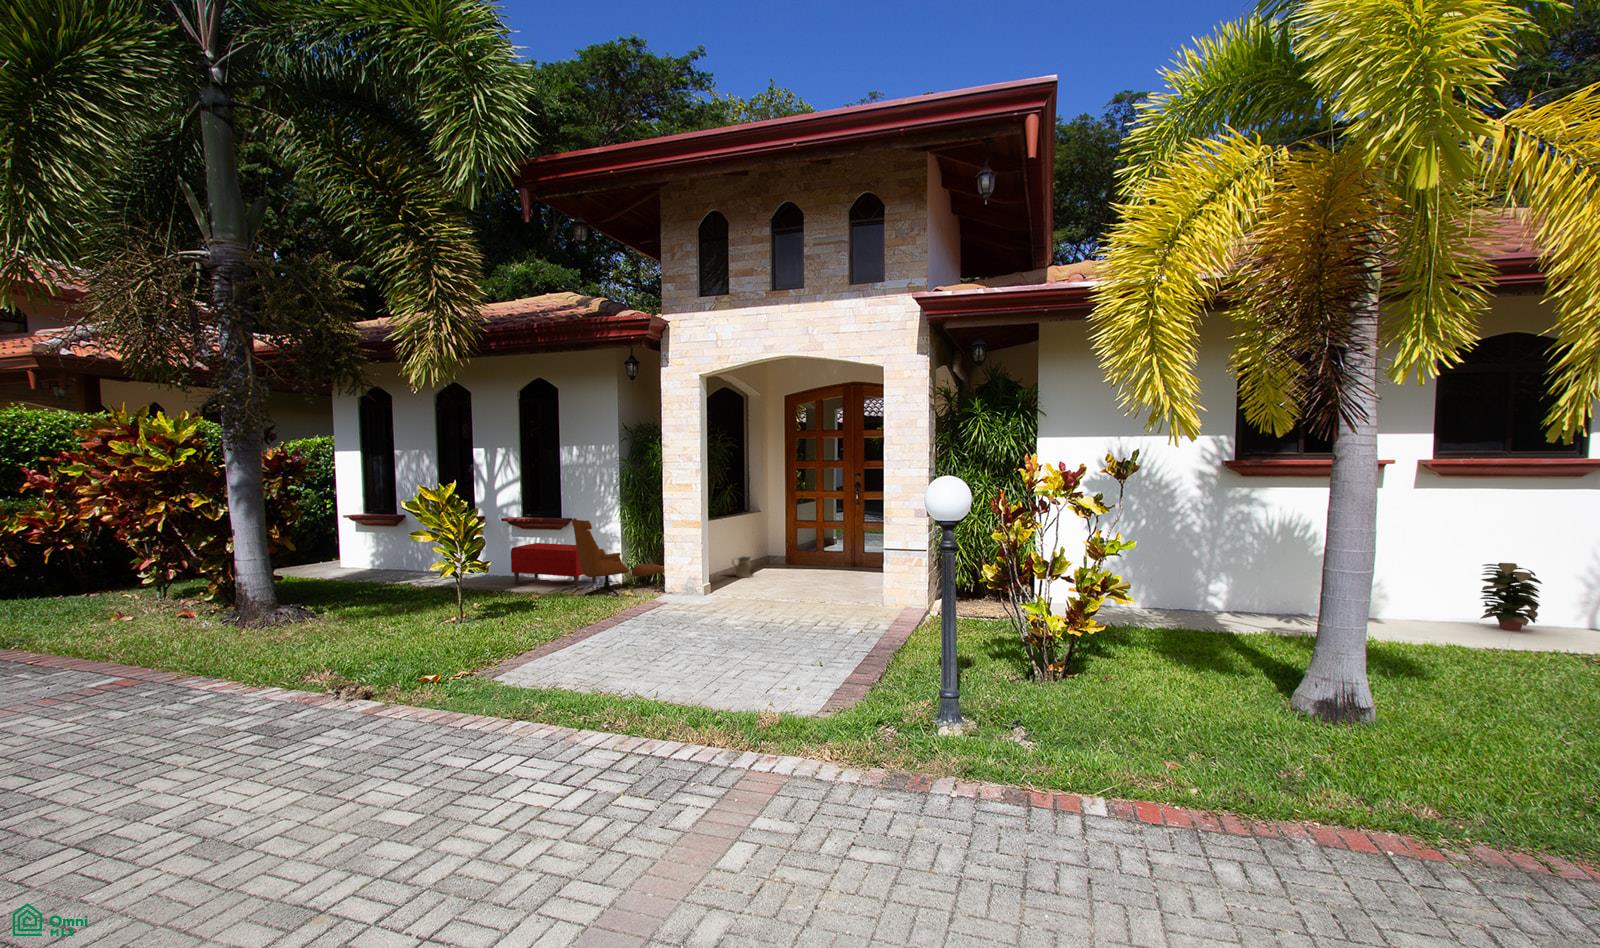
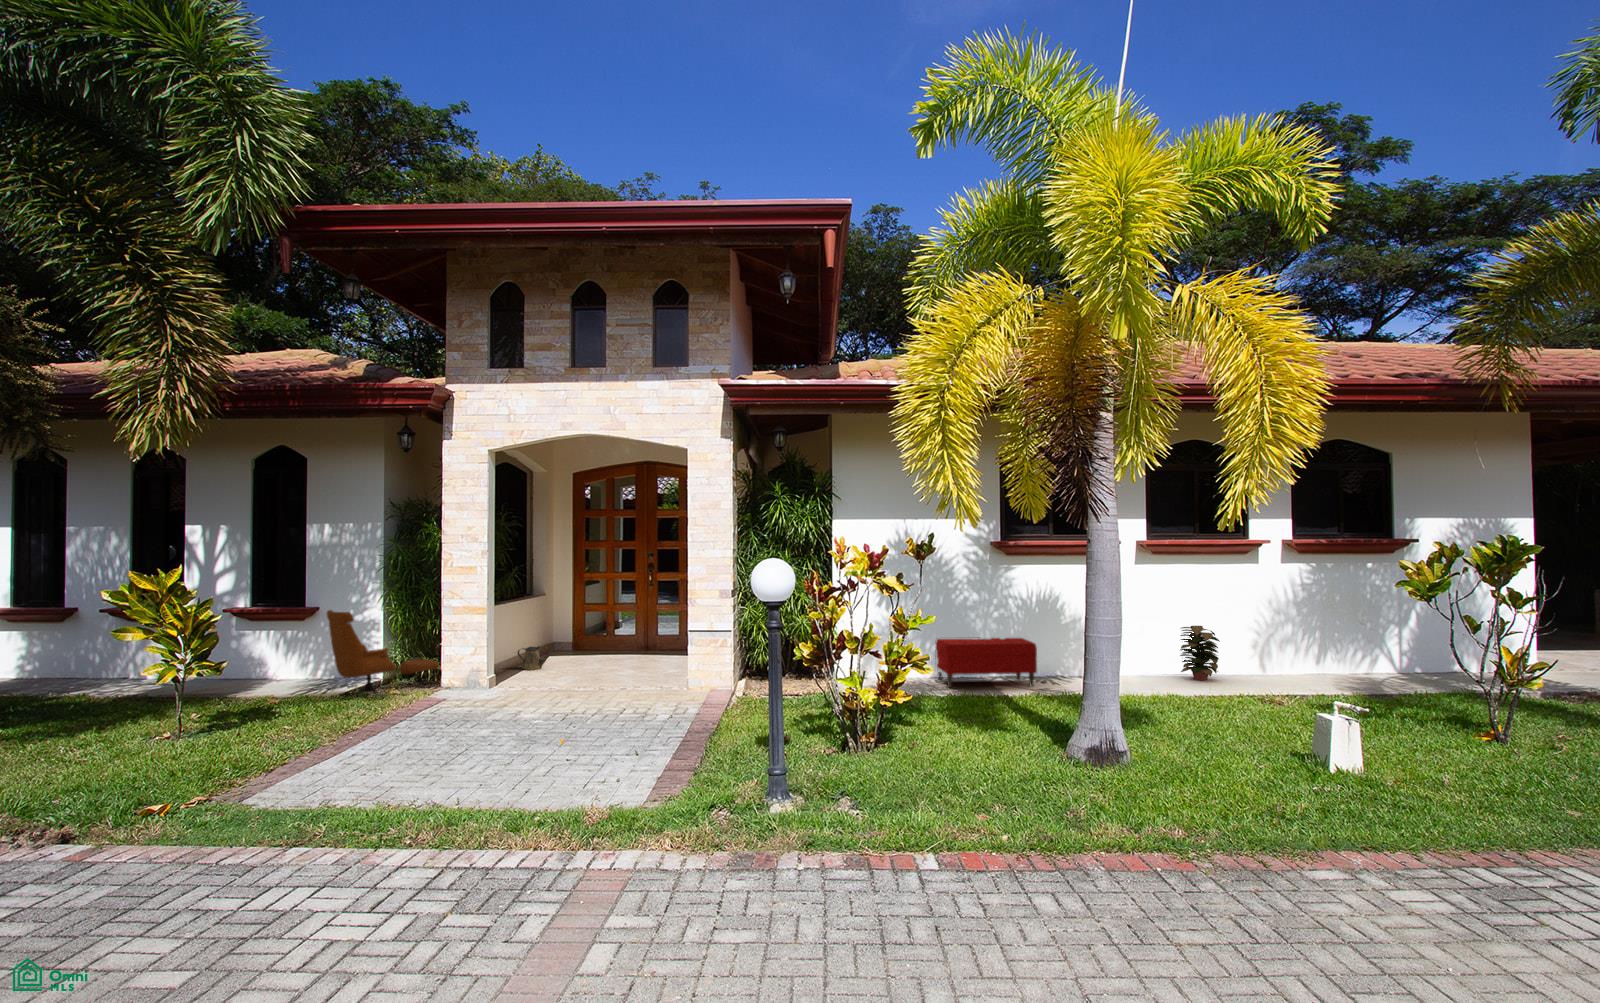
bench: present [511,543,596,588] -> present [936,637,1037,688]

